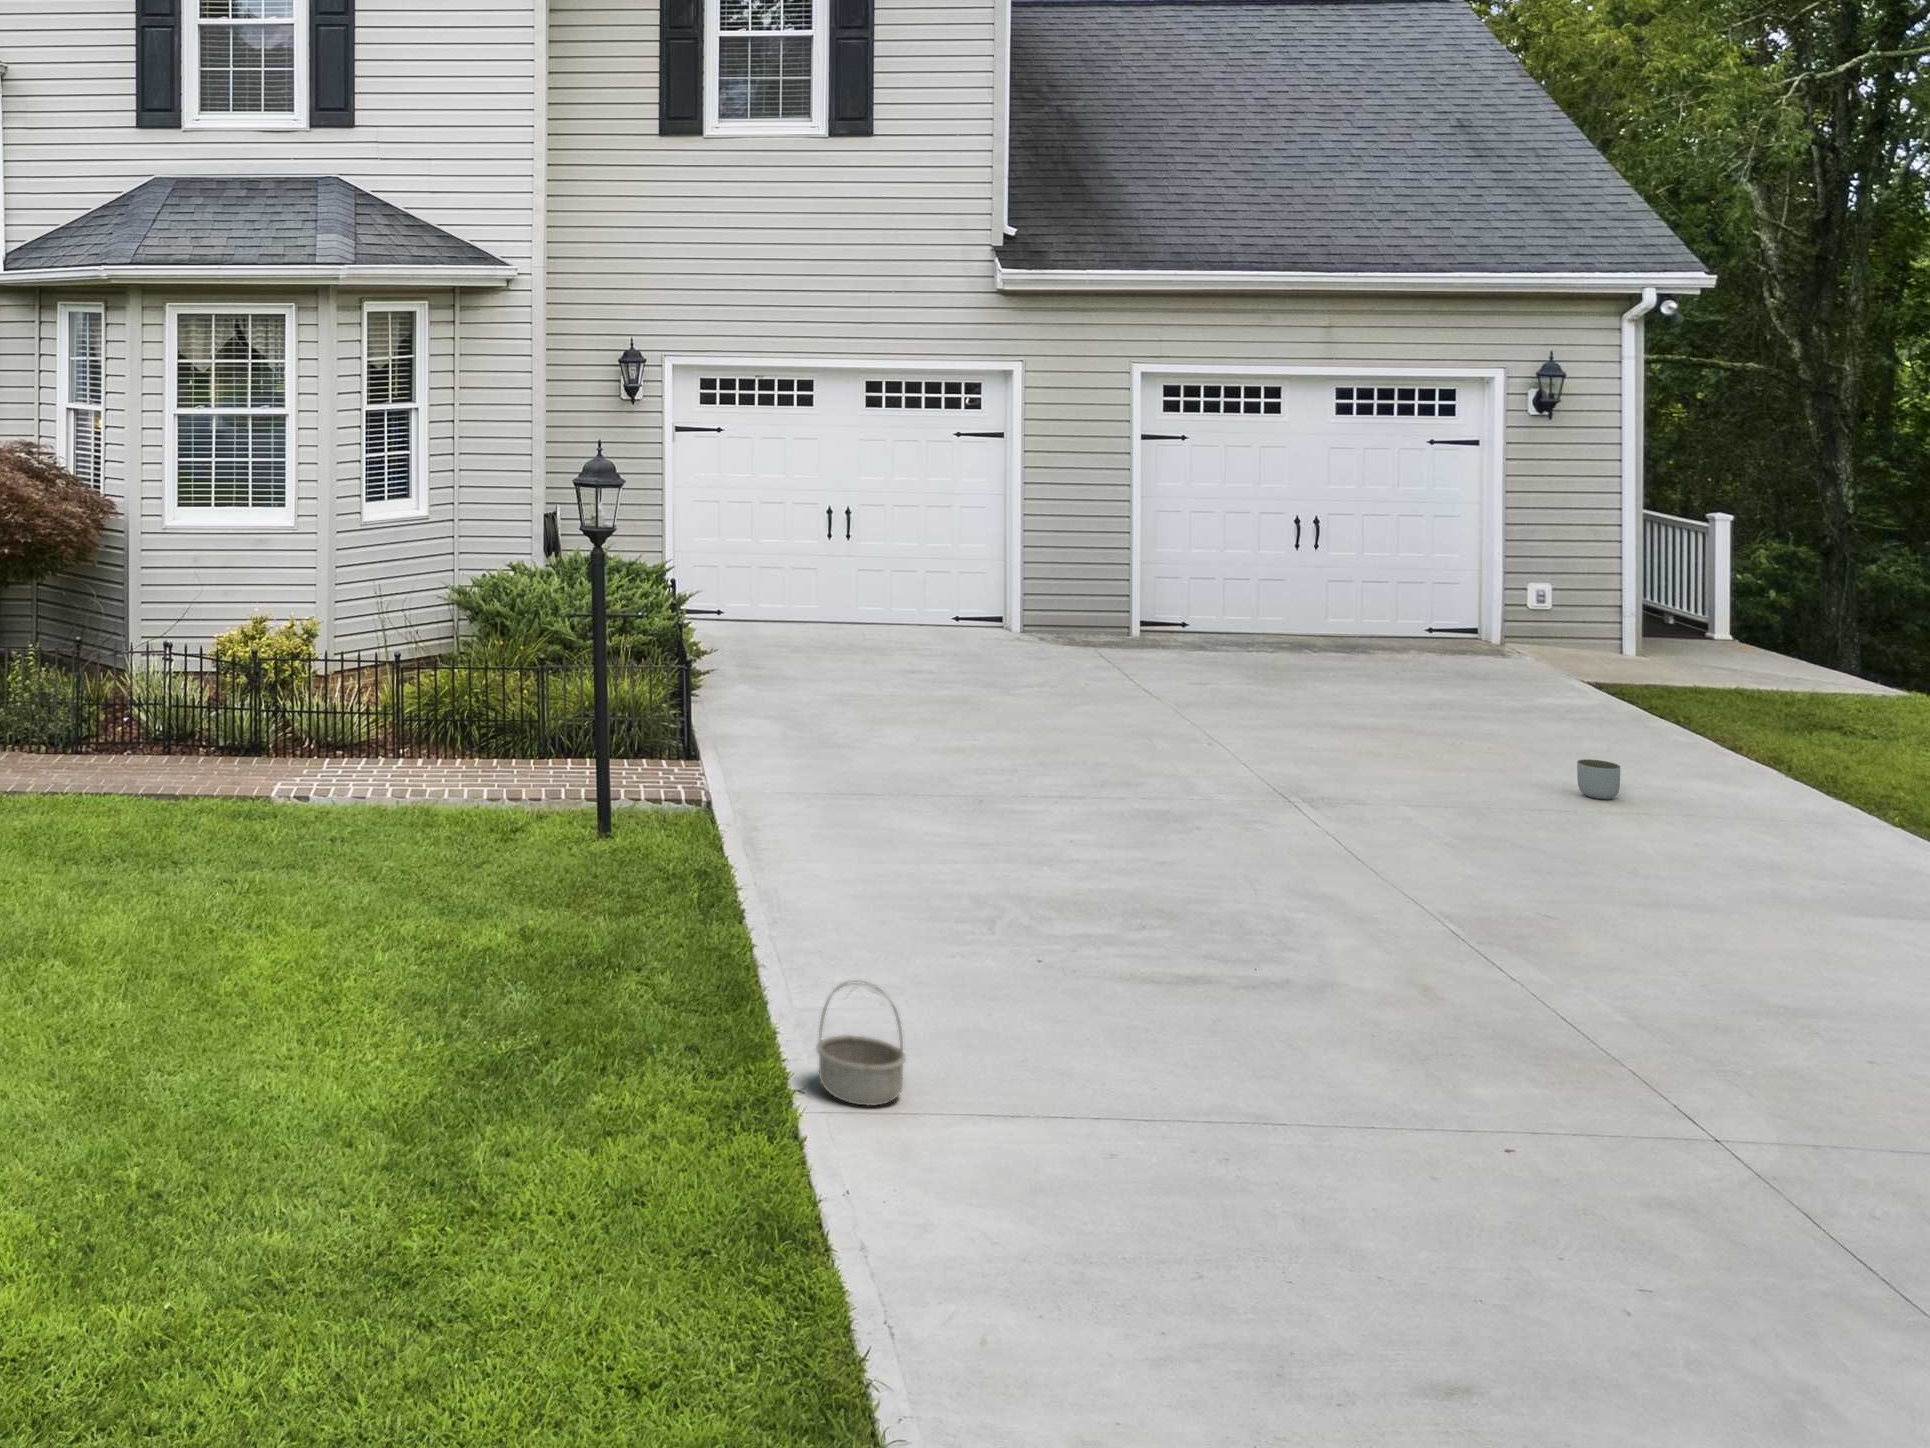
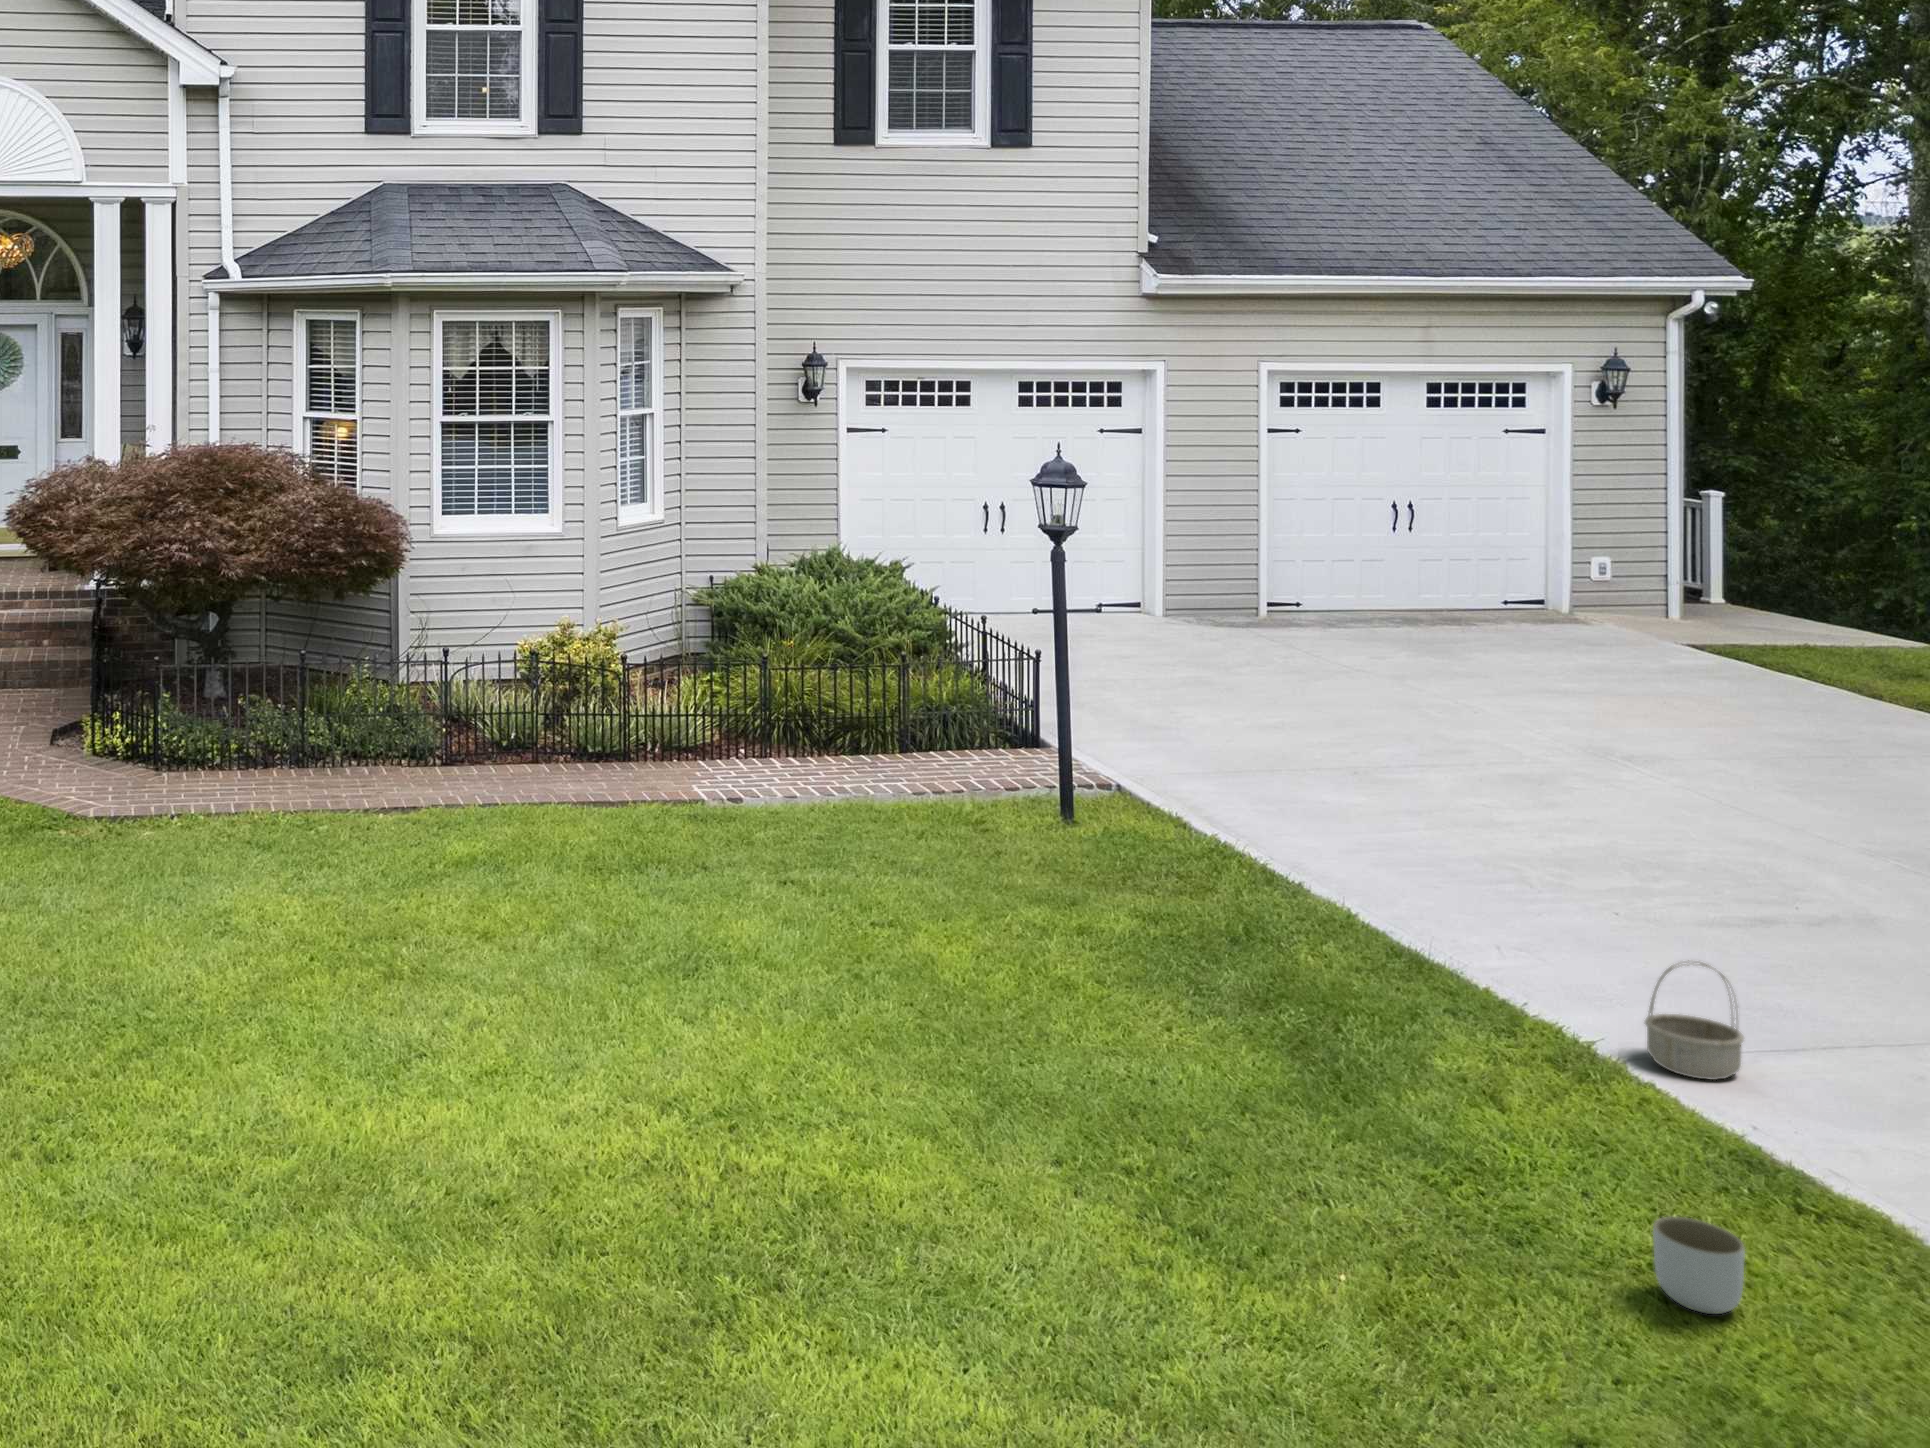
planter: present [1577,759,1620,799] -> present [1653,1217,1745,1314]

